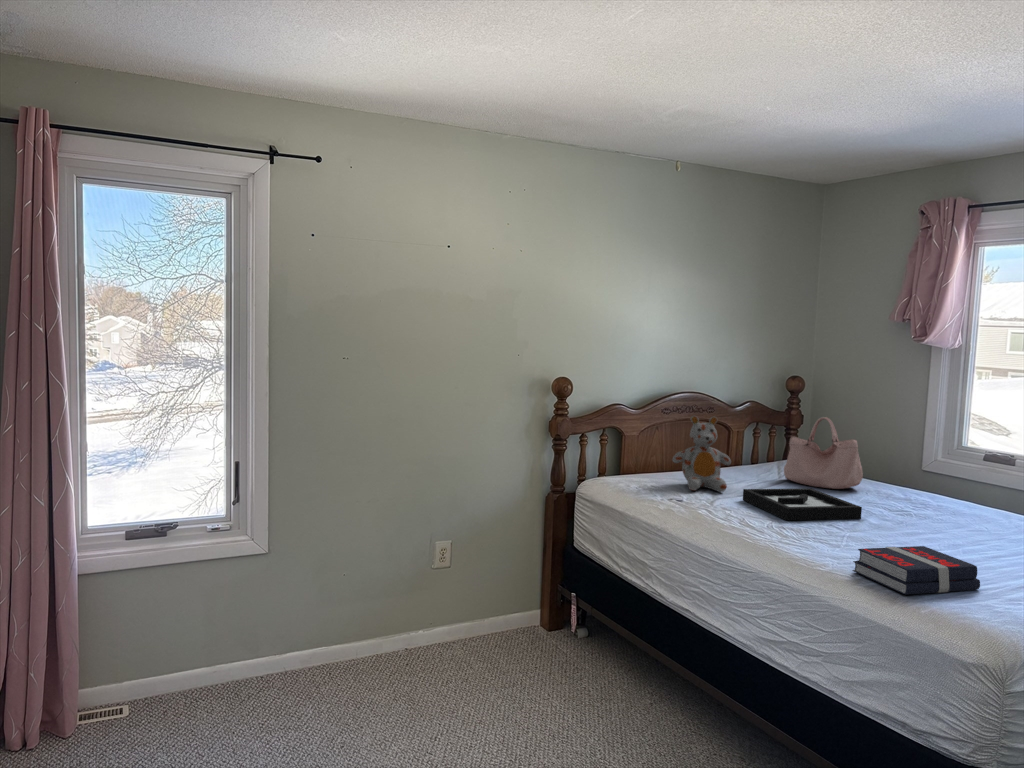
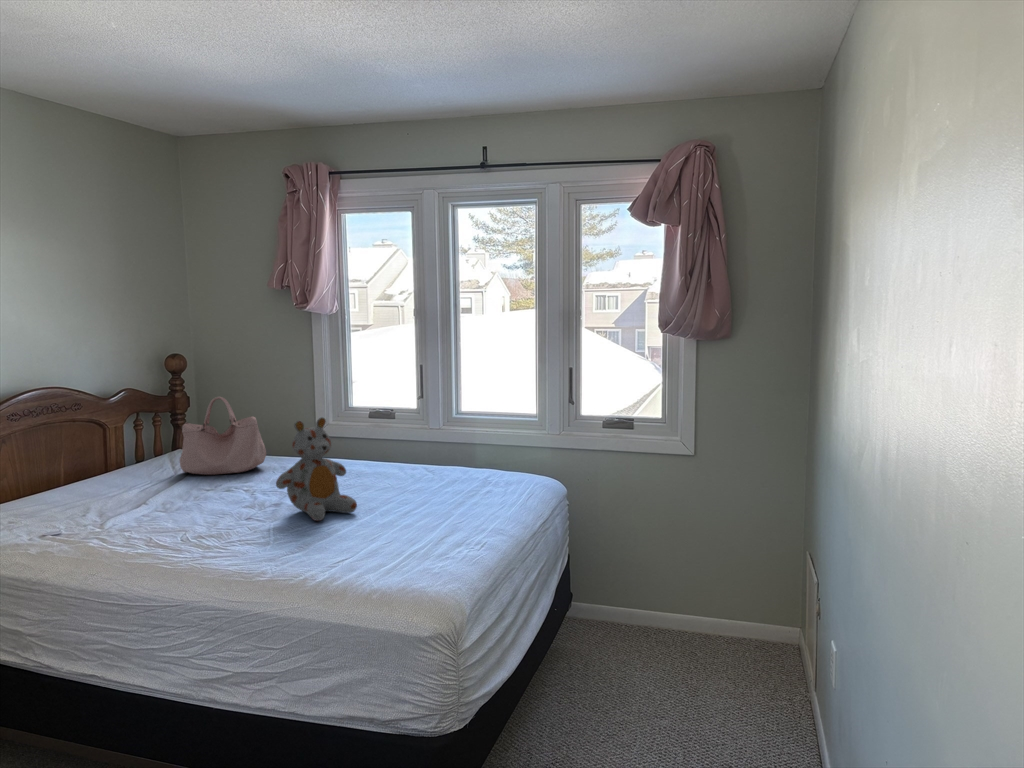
stuffed bear: present [672,416,731,492] -> present [276,417,357,521]
decorative tray: present [743,488,862,520] -> none [138,479,278,526]
book: present [853,546,980,595] -> none [292,520,408,581]

